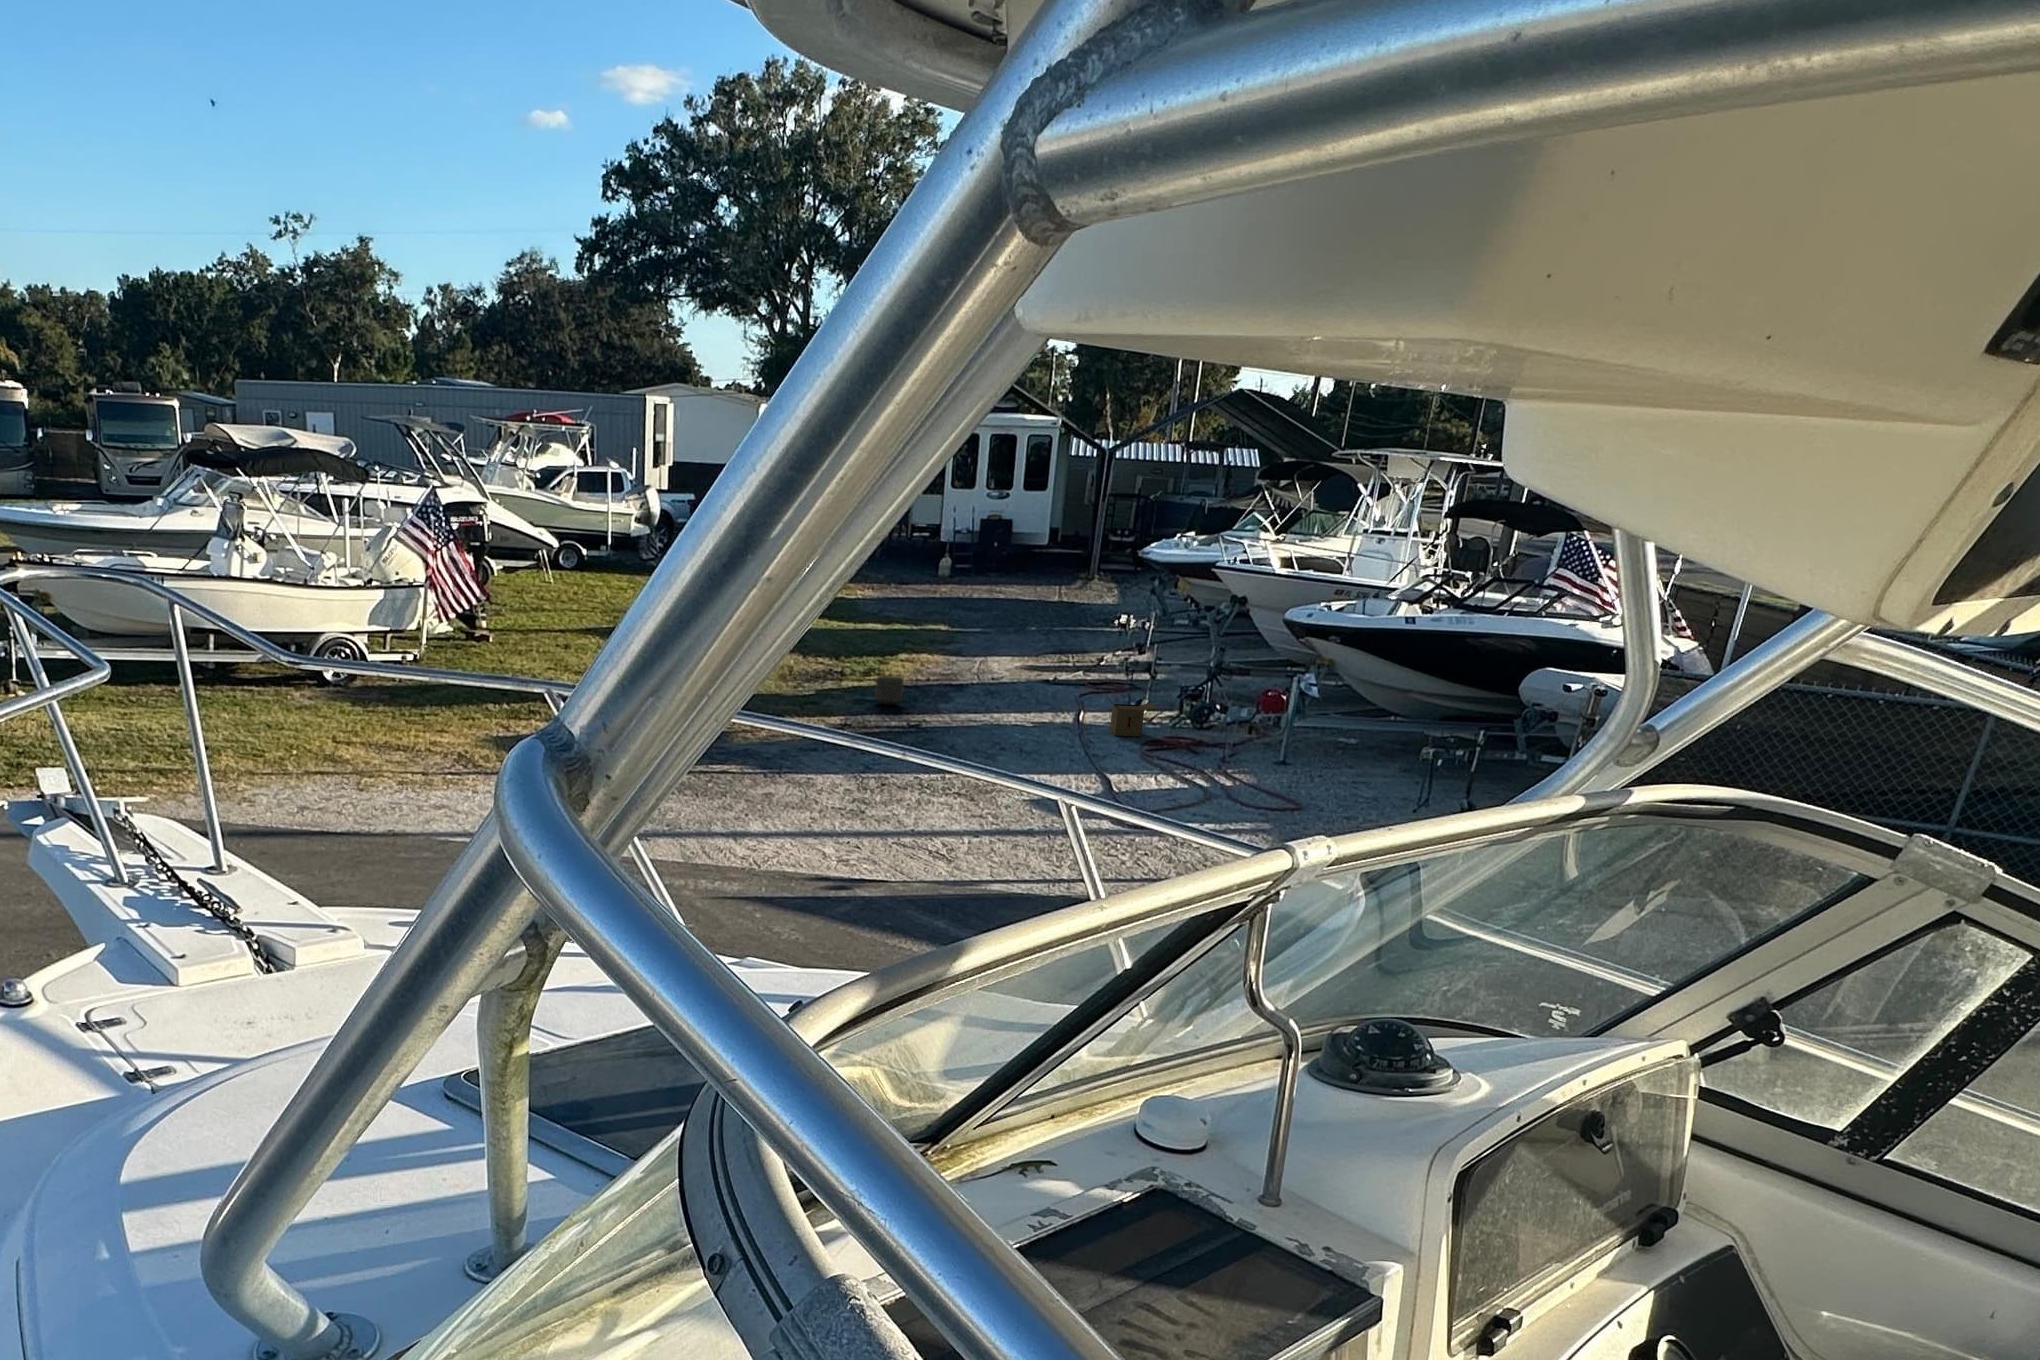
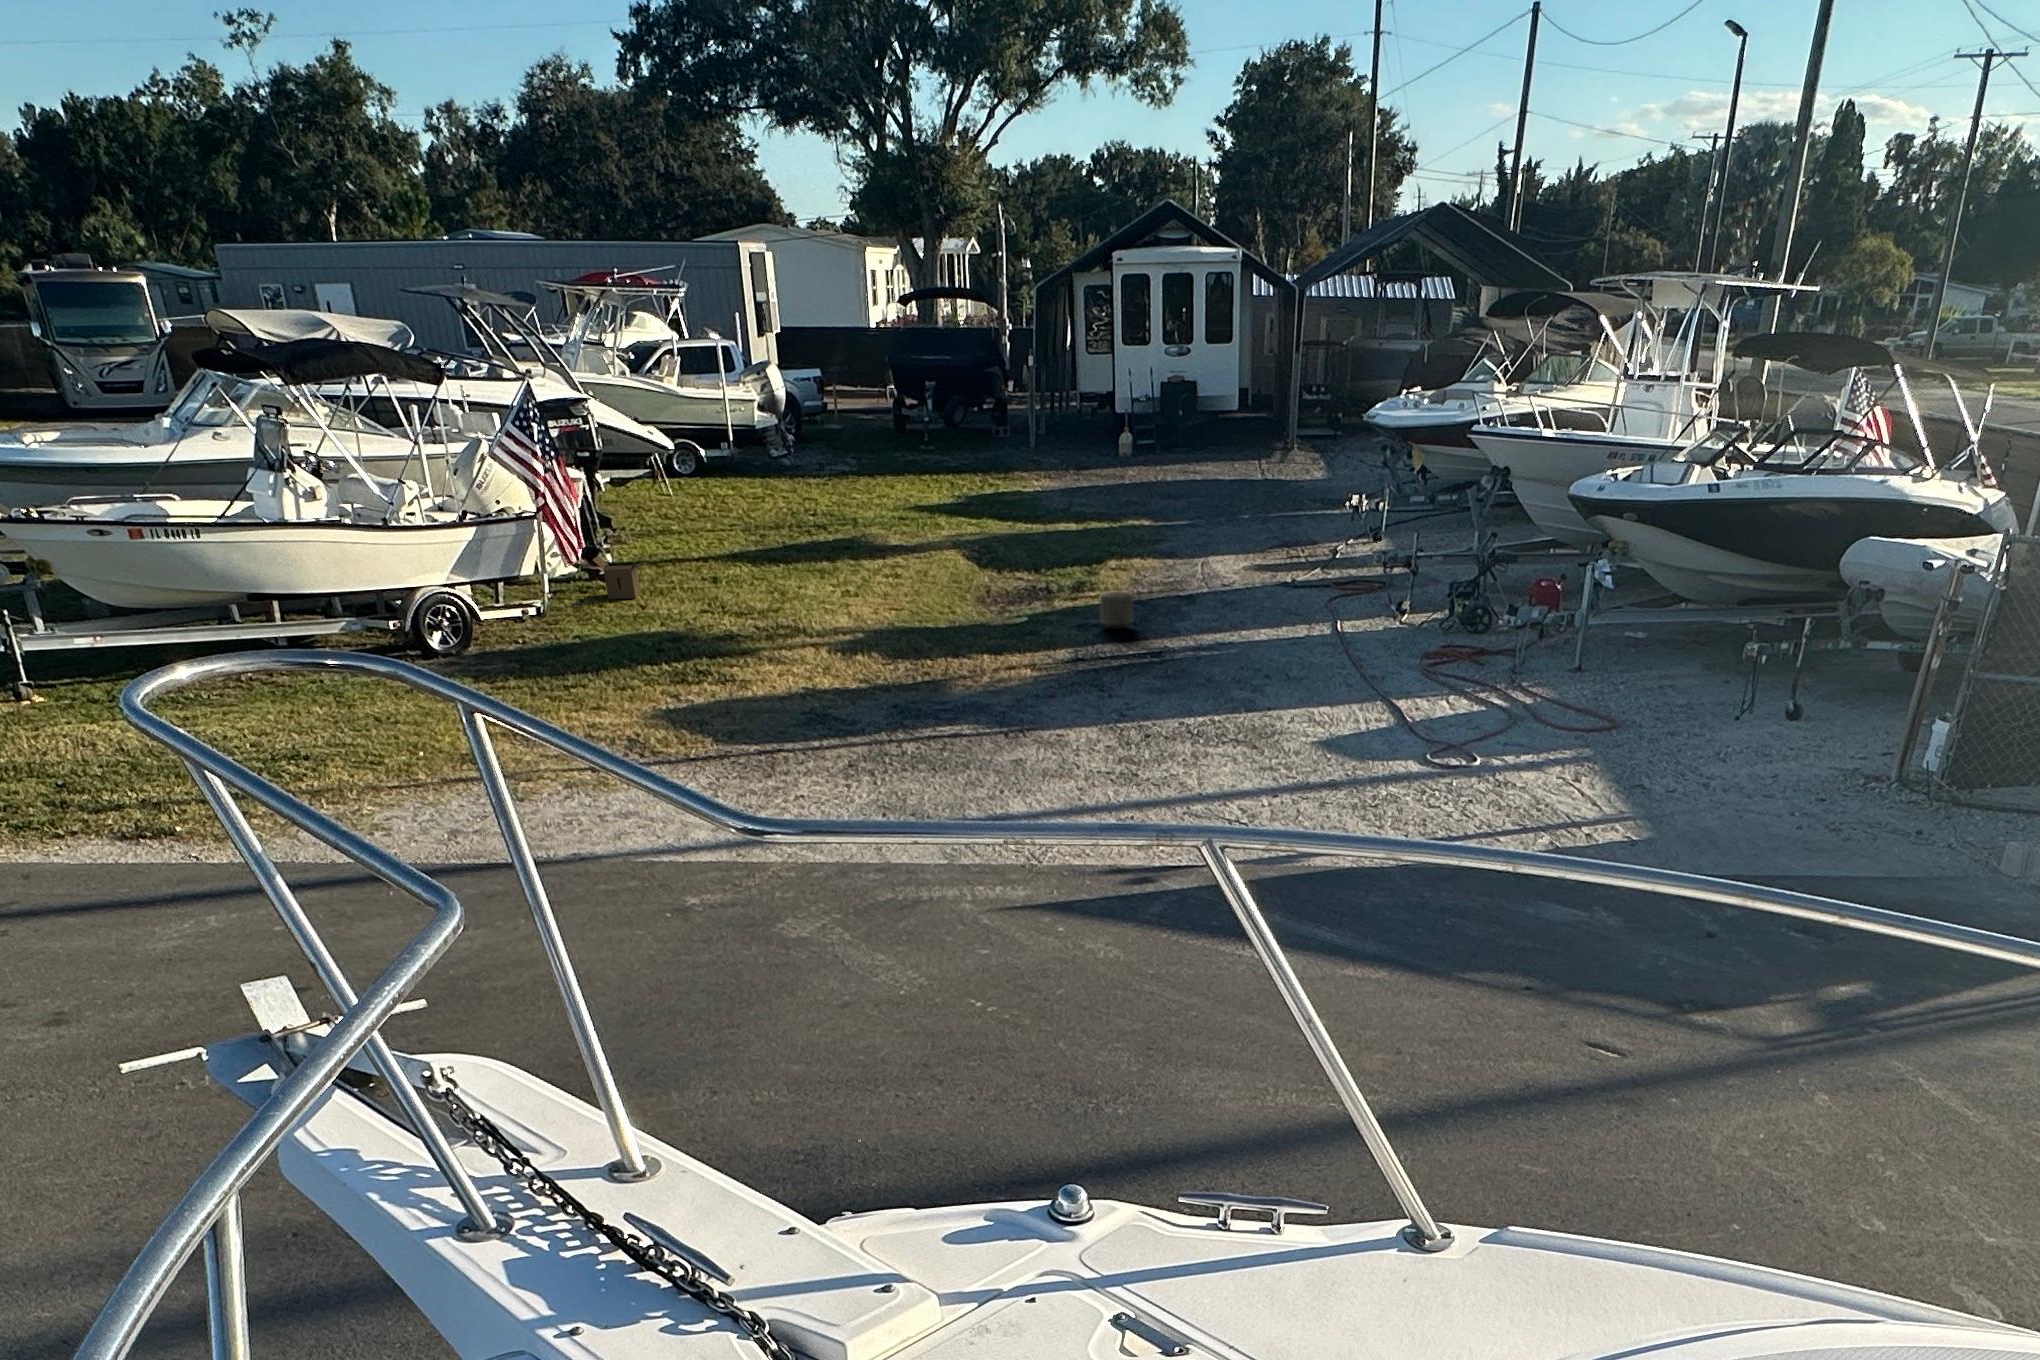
cardboard box: present [1108,699,1157,737] -> present [593,556,648,599]

